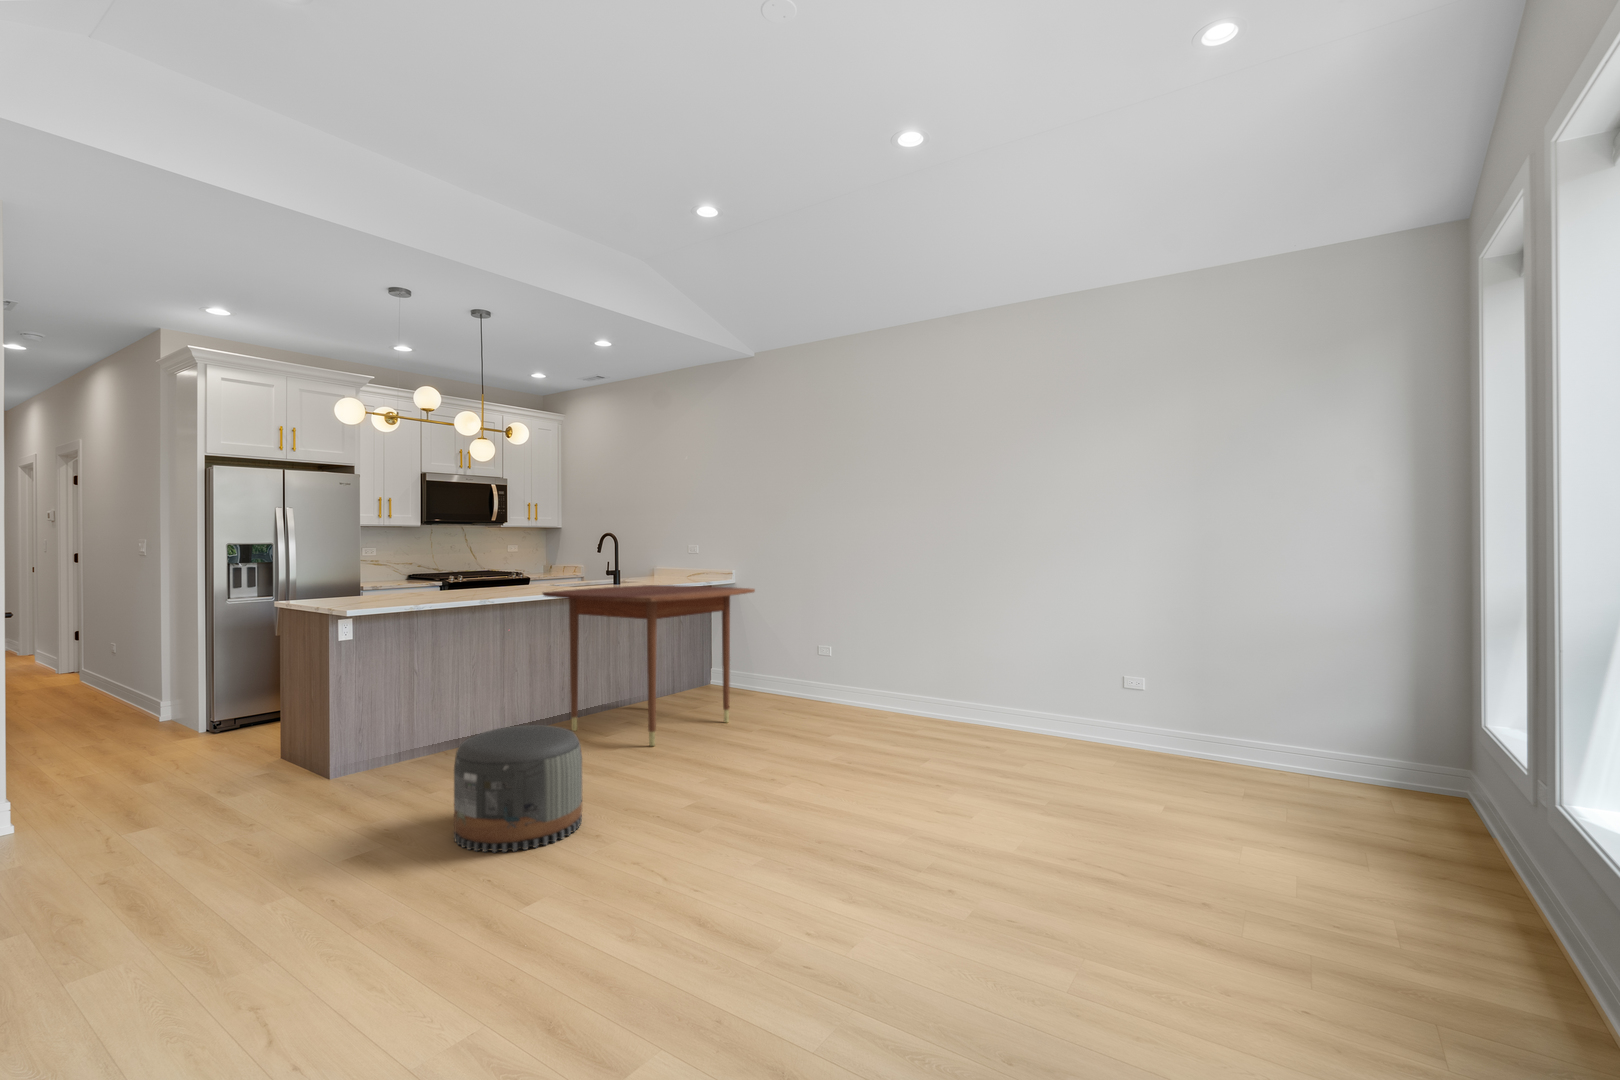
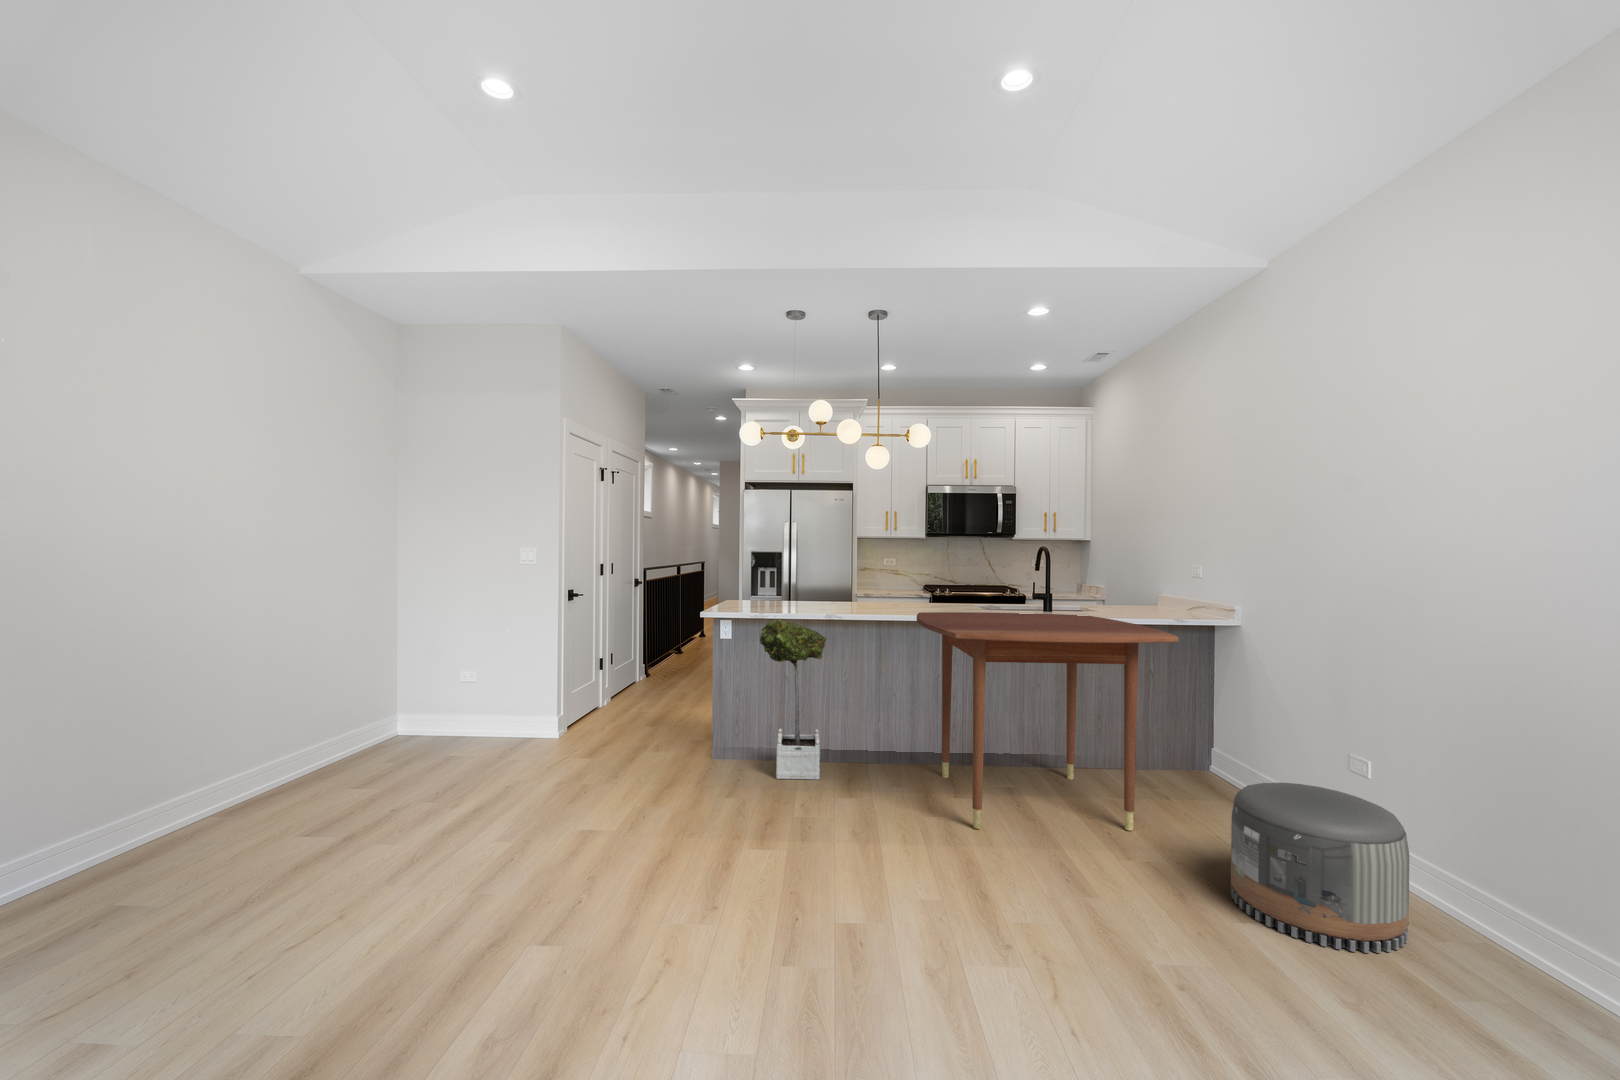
potted tree: none [405,607,483,768] -> present [760,619,826,779]
pouf: present [454,725,582,853] -> present [1231,783,1409,953]

